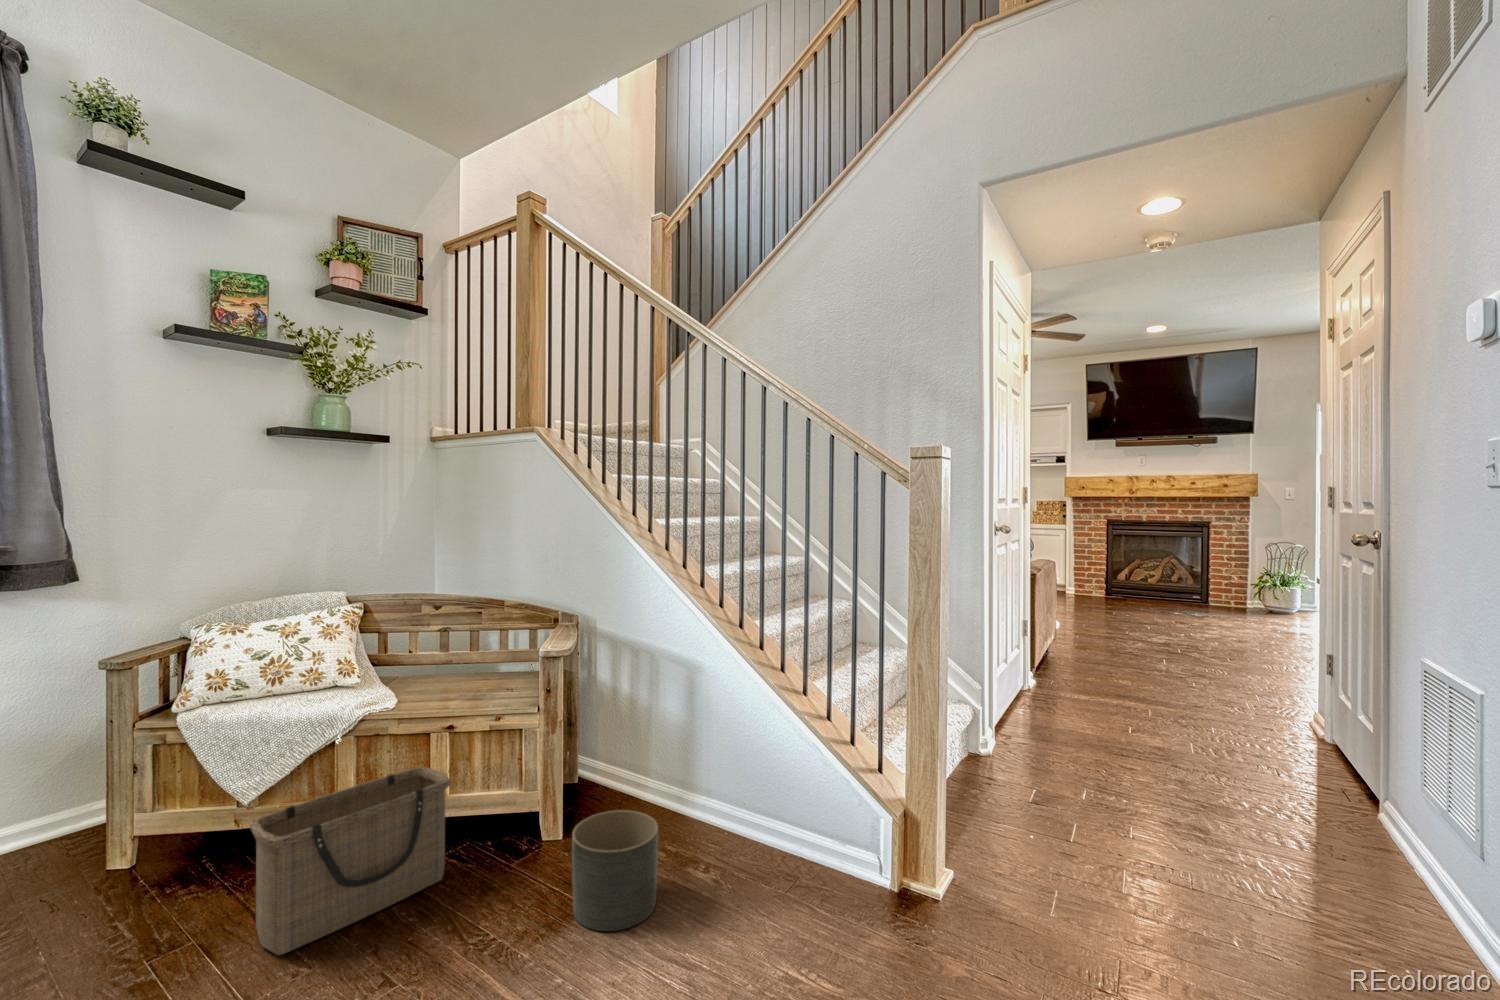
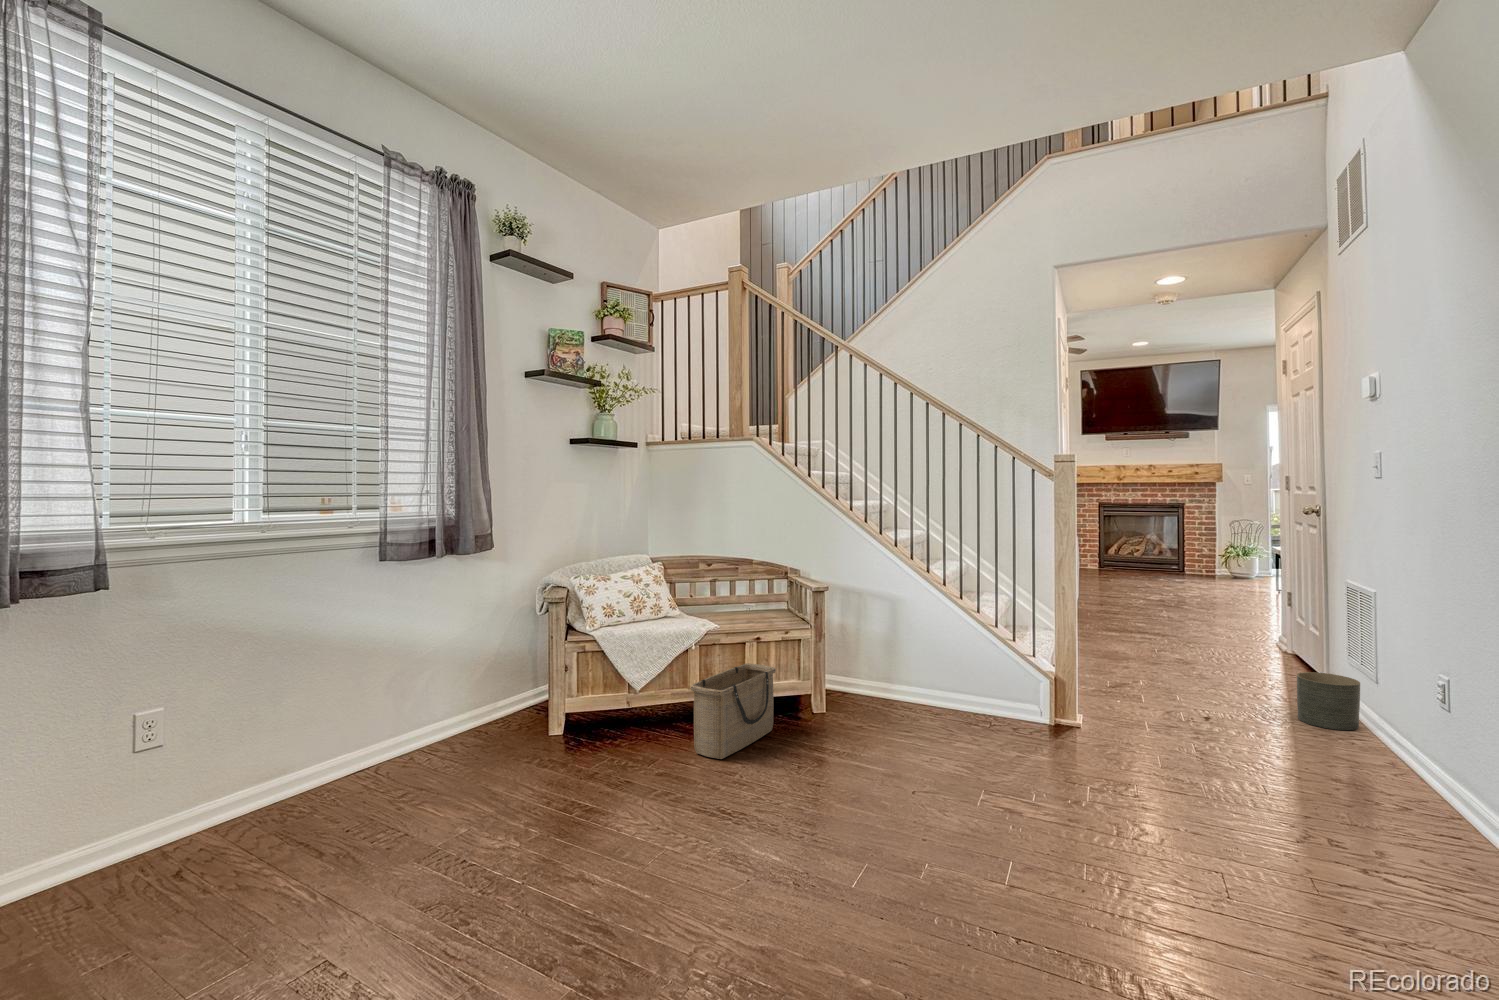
planter: present [572,810,658,931] -> present [1297,672,1360,730]

